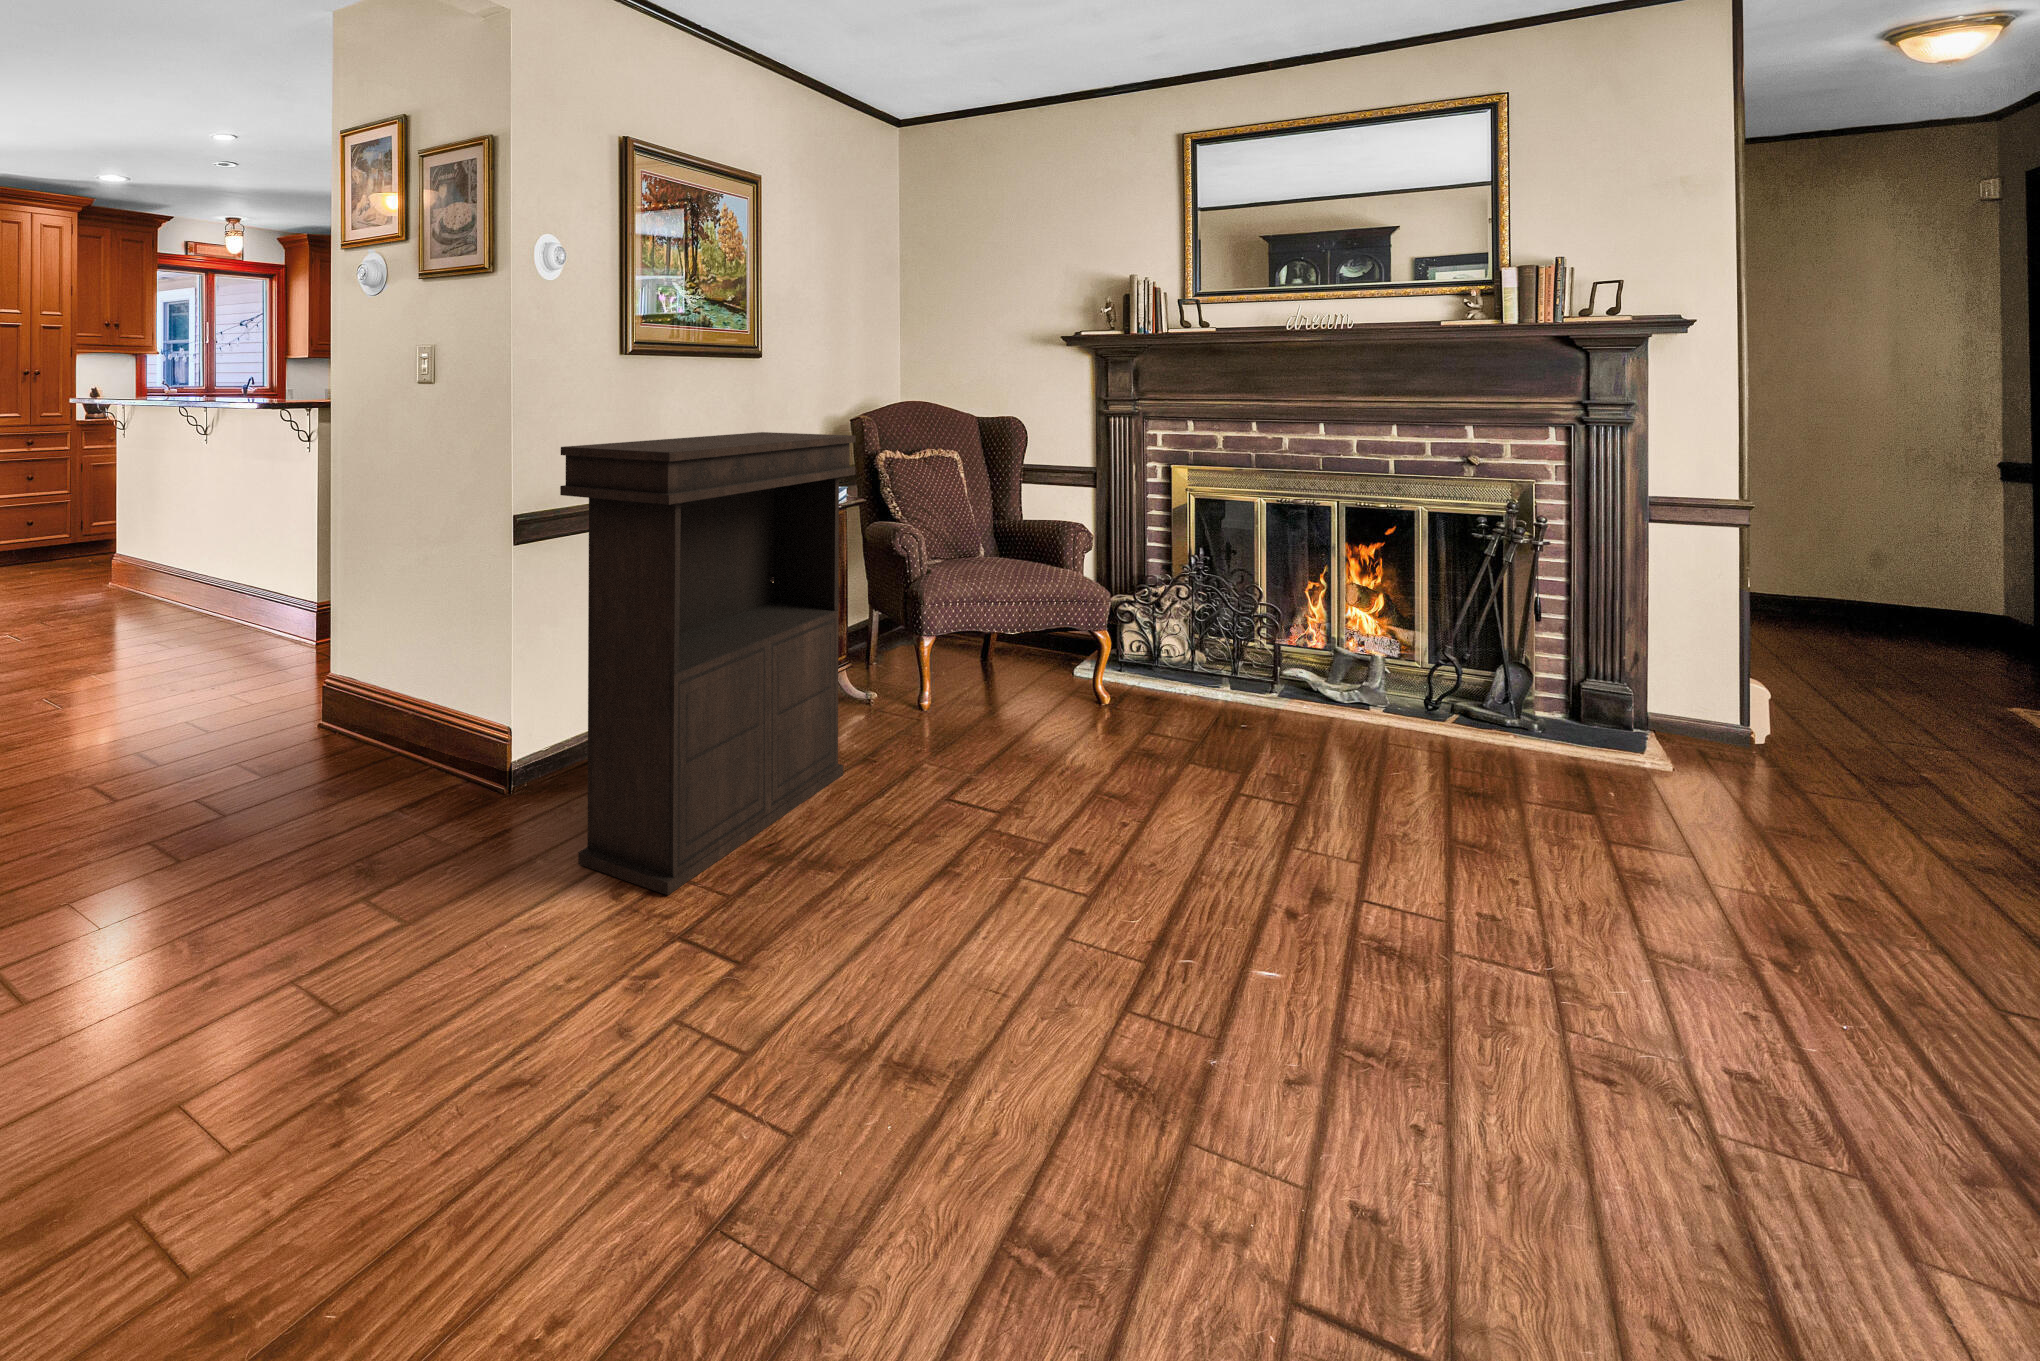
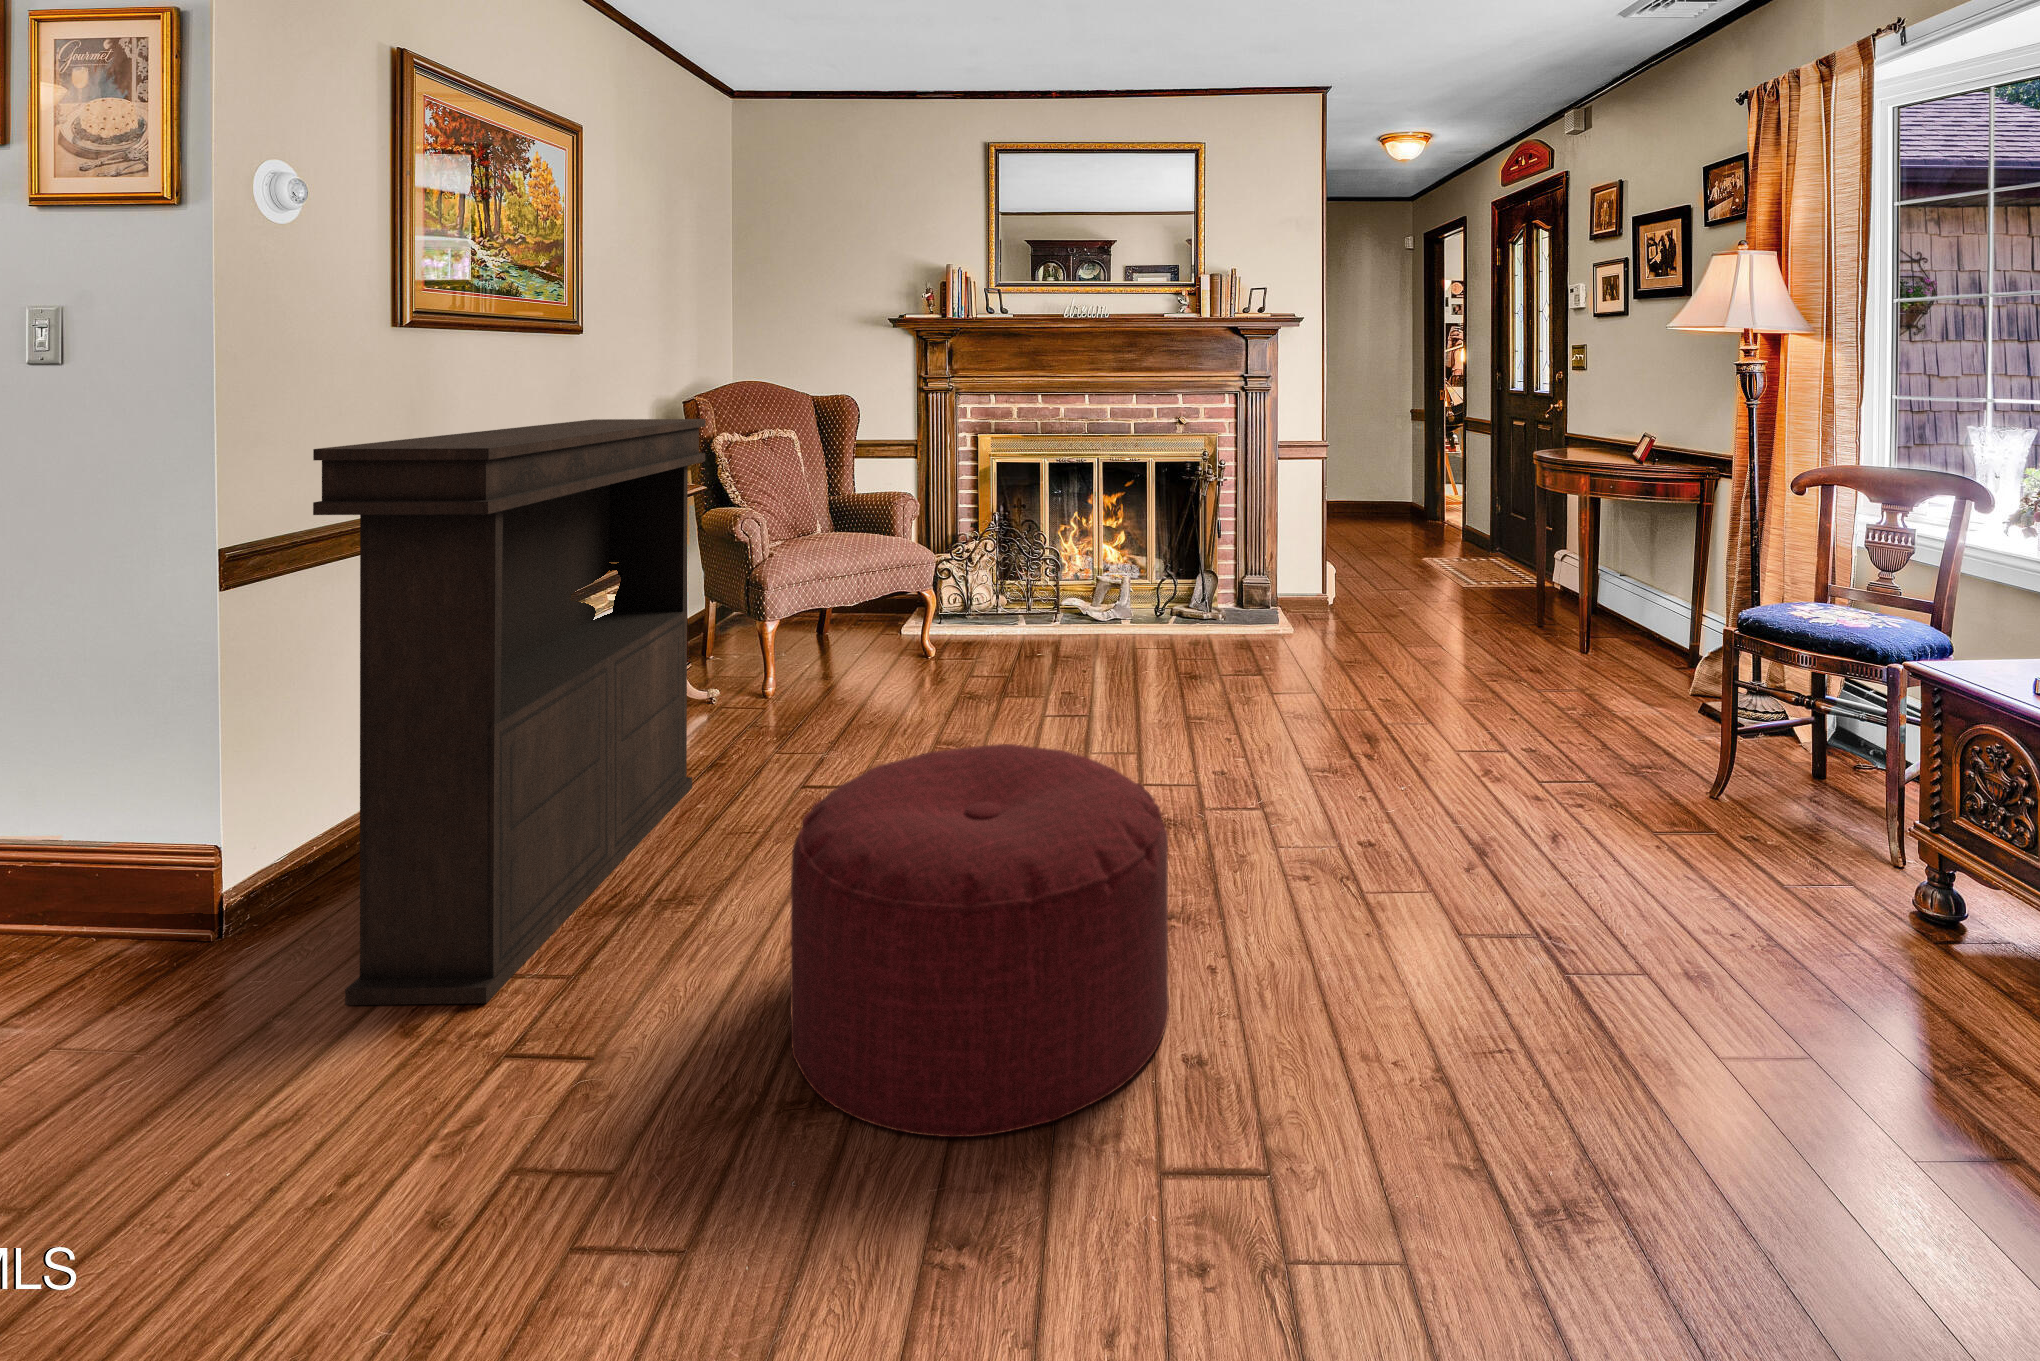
ottoman: none [902,784,1343,1196] -> present [791,744,1169,1137]

